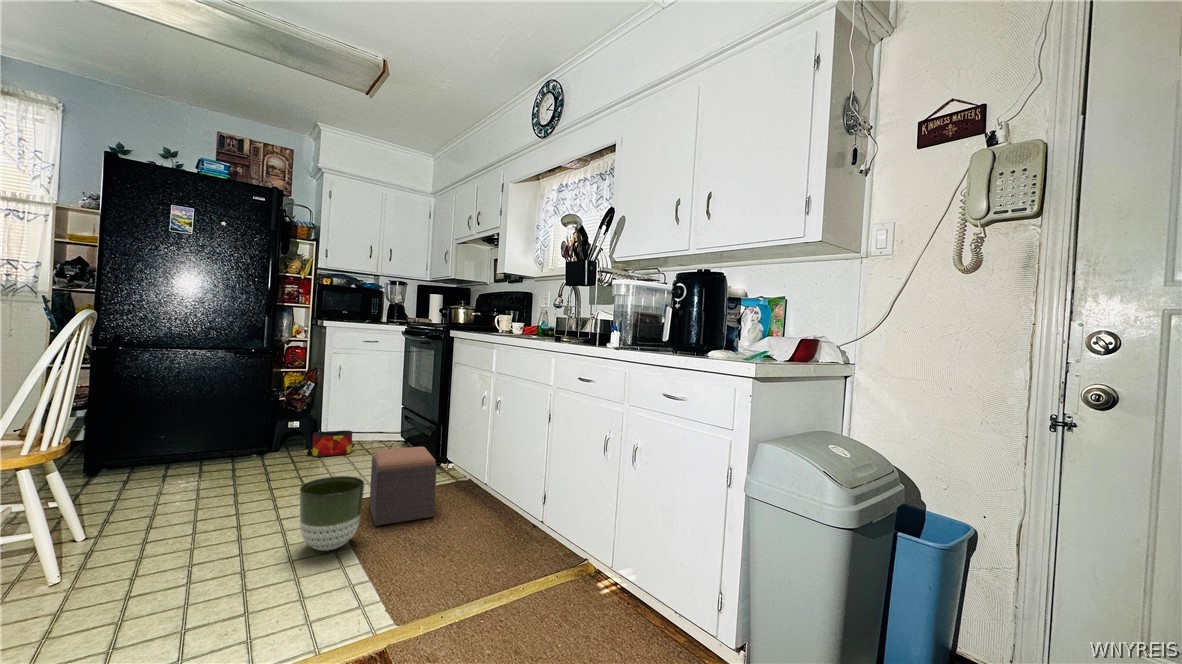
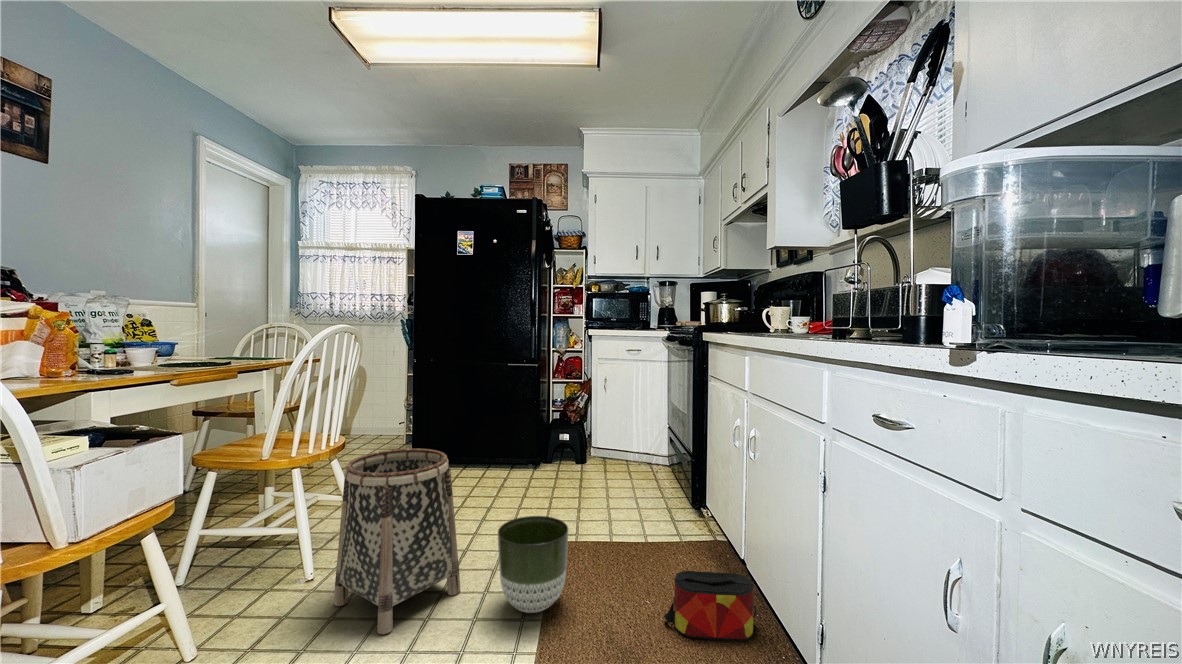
bag: present [307,430,354,457] -> present [664,571,757,641]
basket: none [94,433,248,599] -> present [334,448,460,634]
footstool: present [369,446,437,526] -> none [592,486,667,594]

